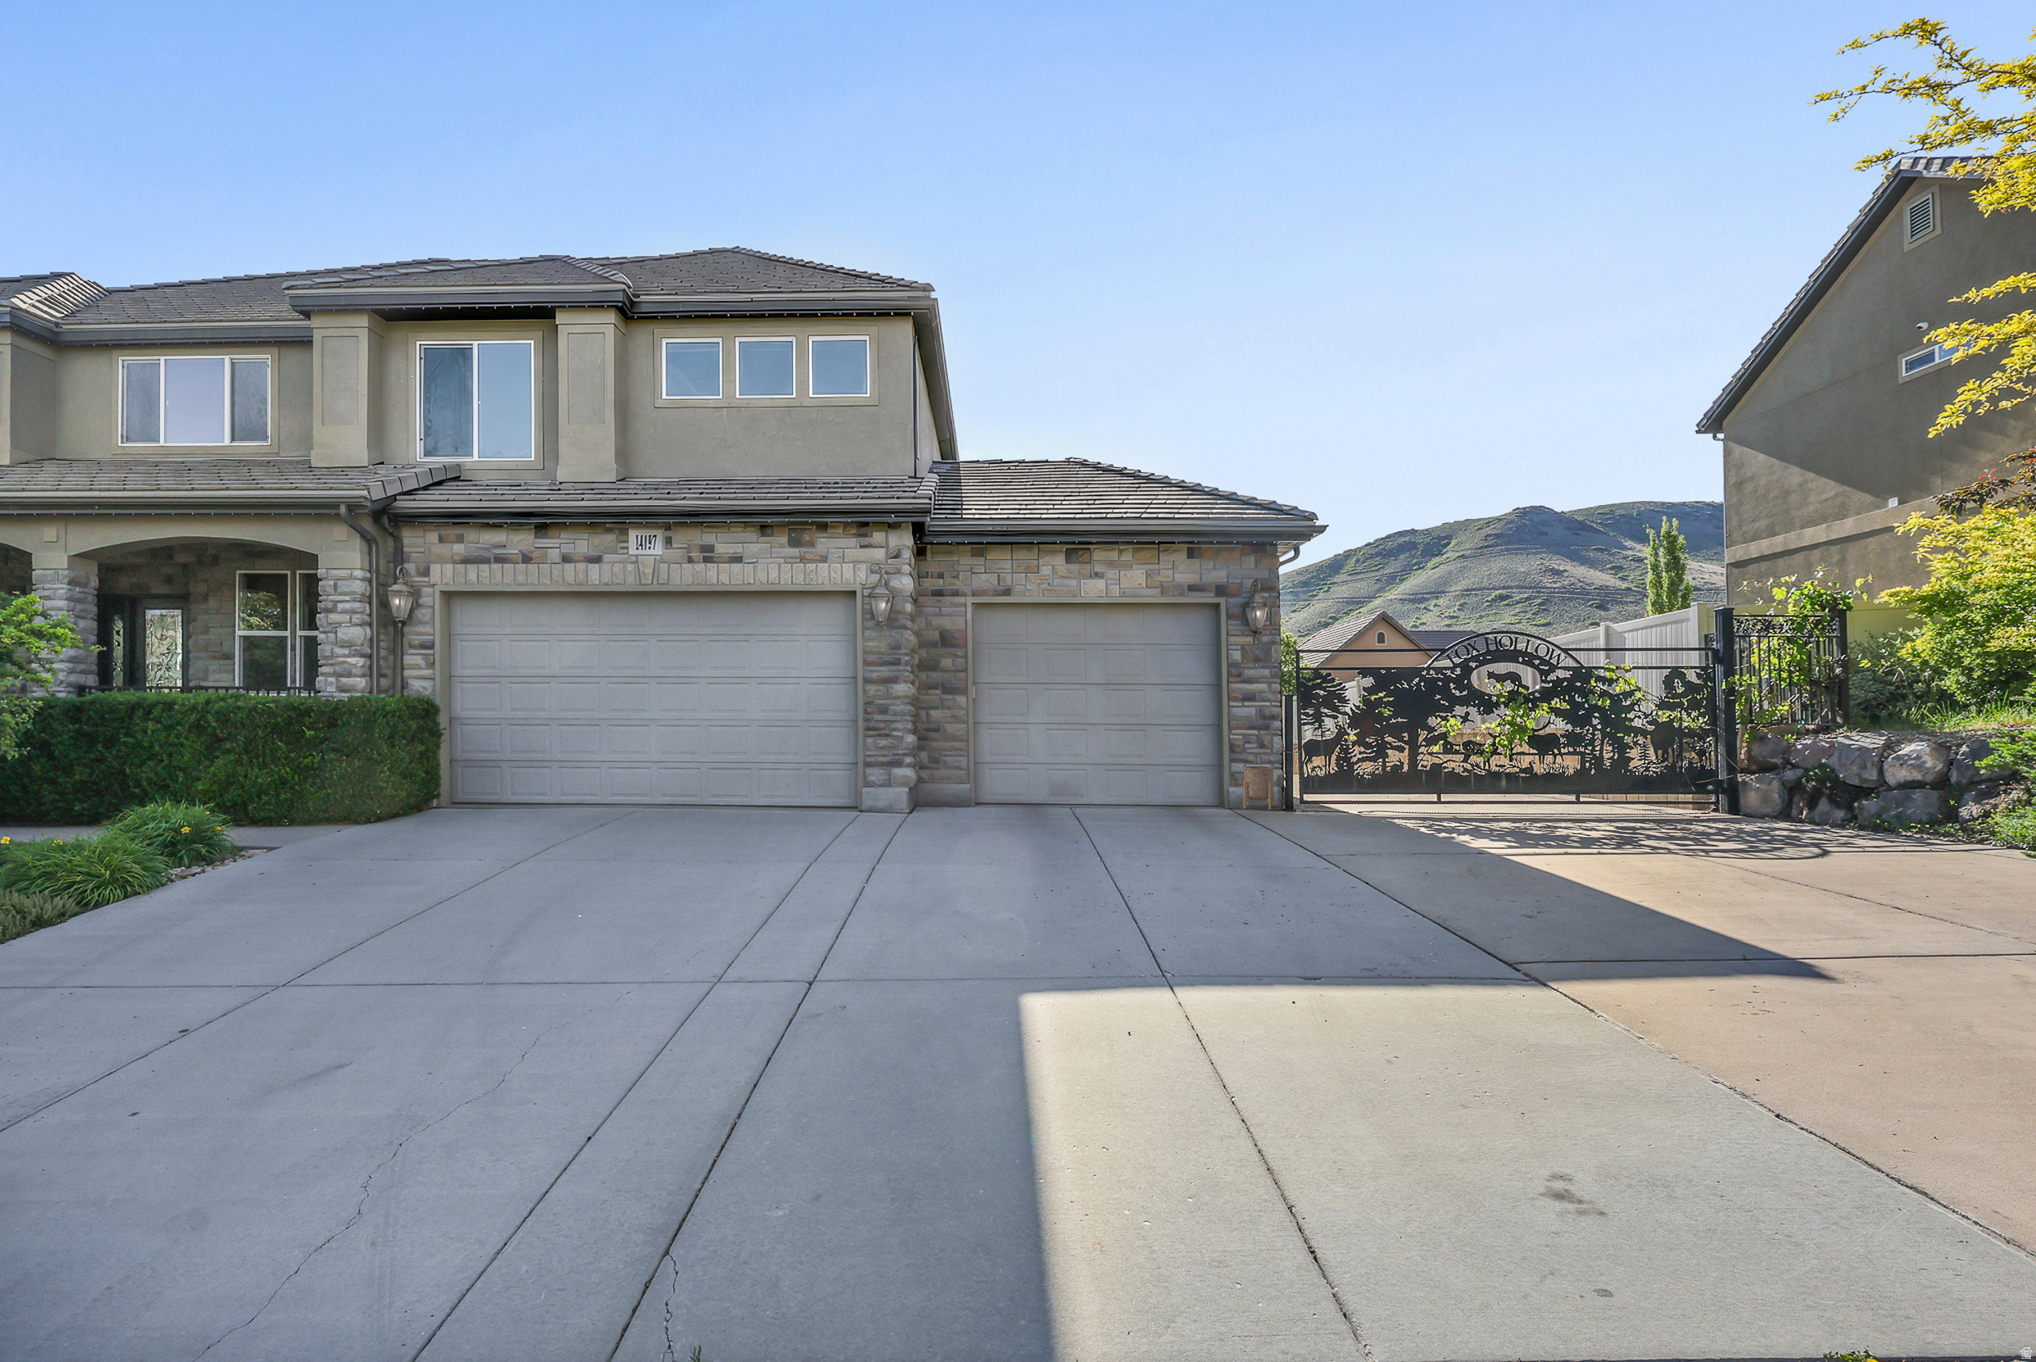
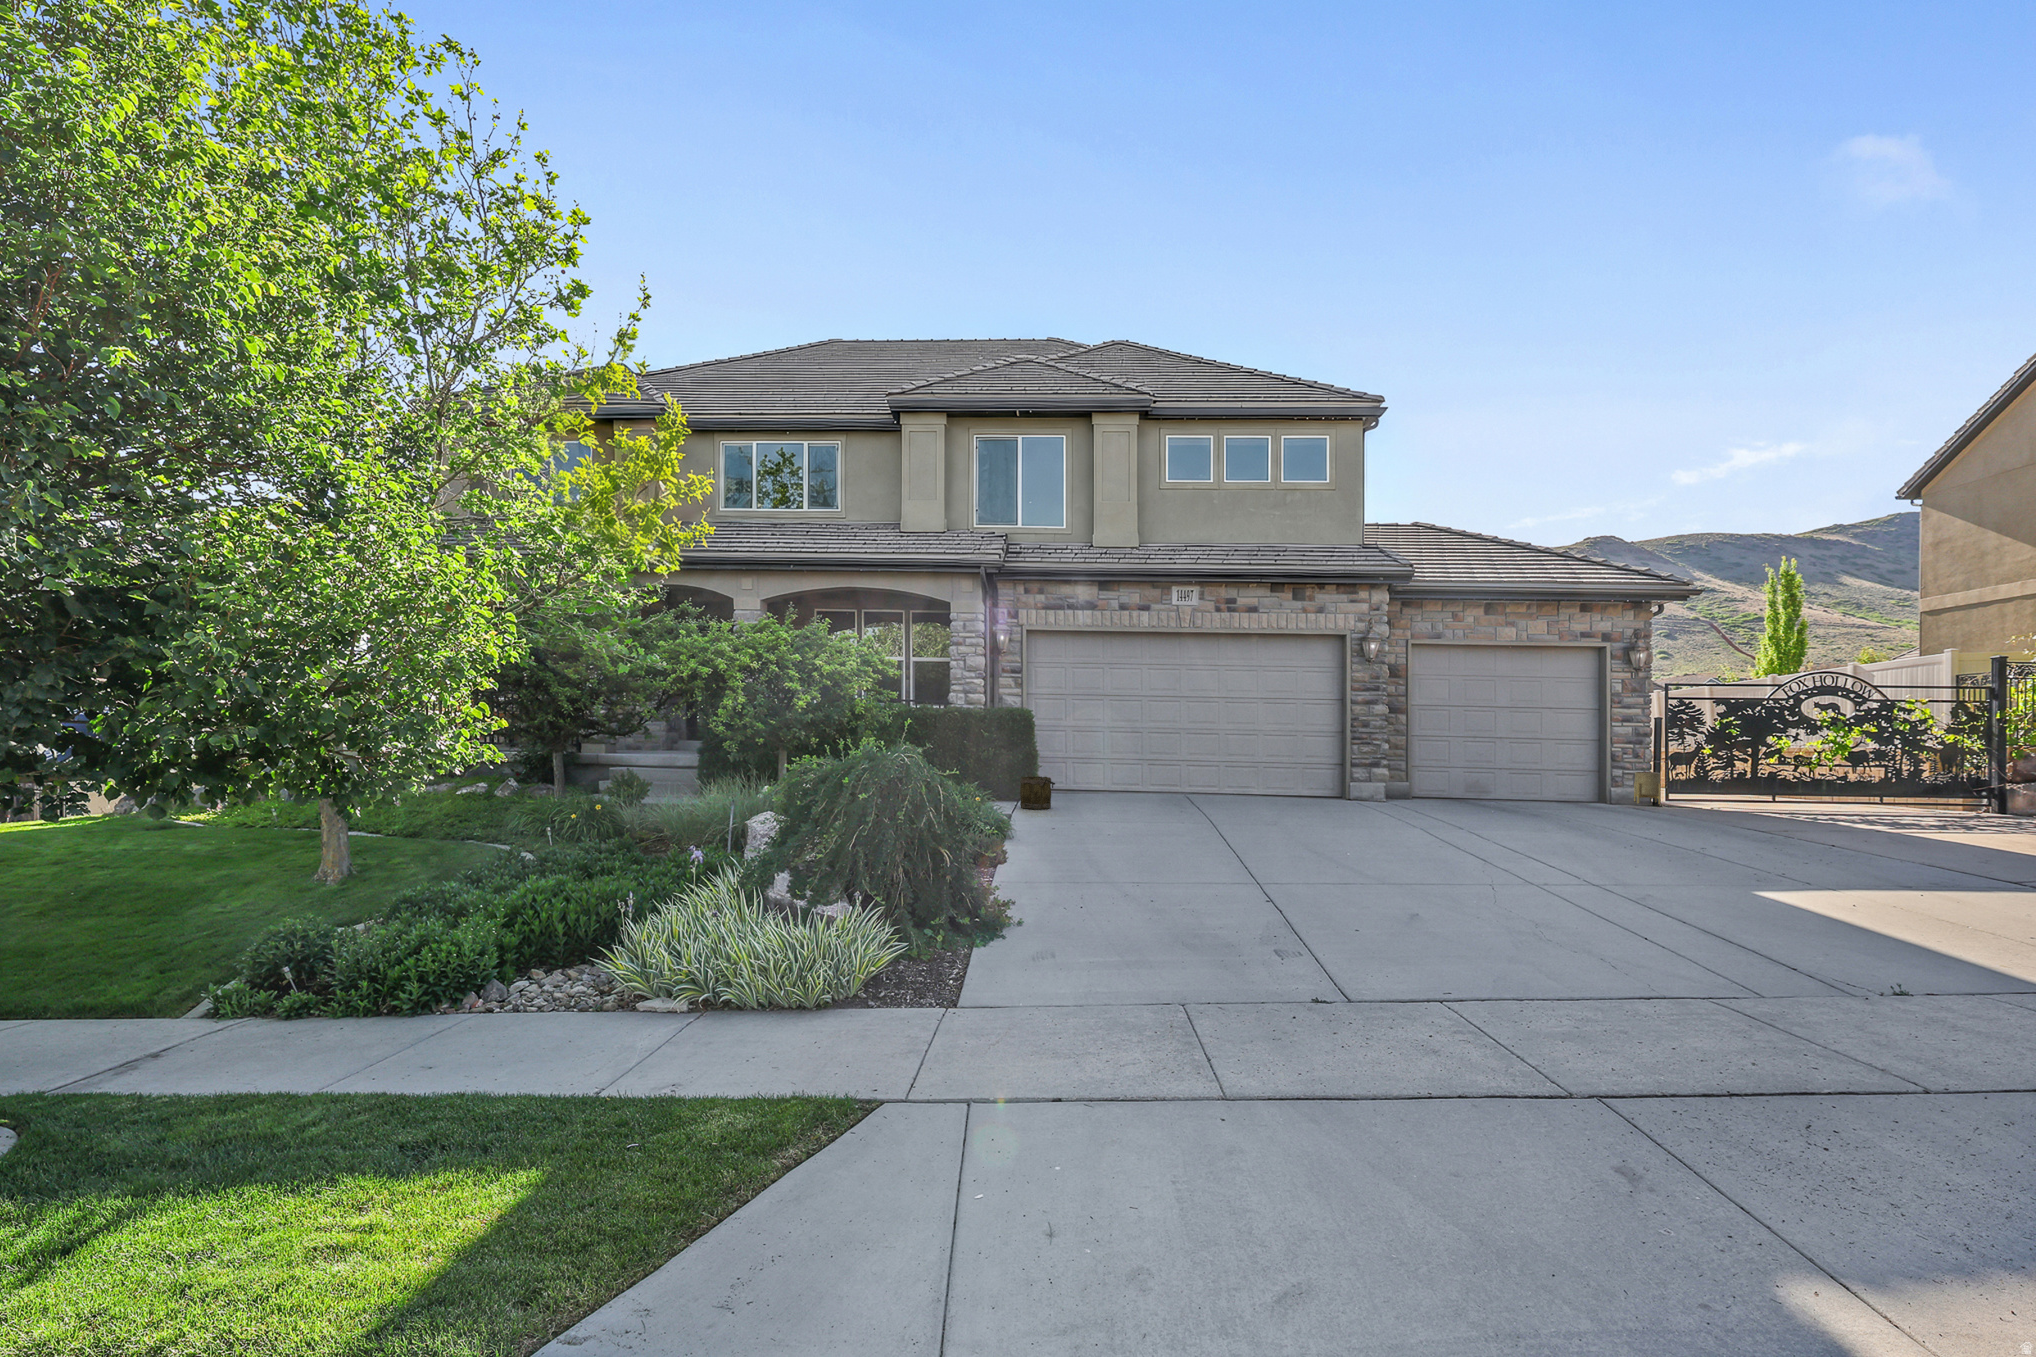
bucket: none [323,788,382,838] -> present [1020,775,1055,809]

